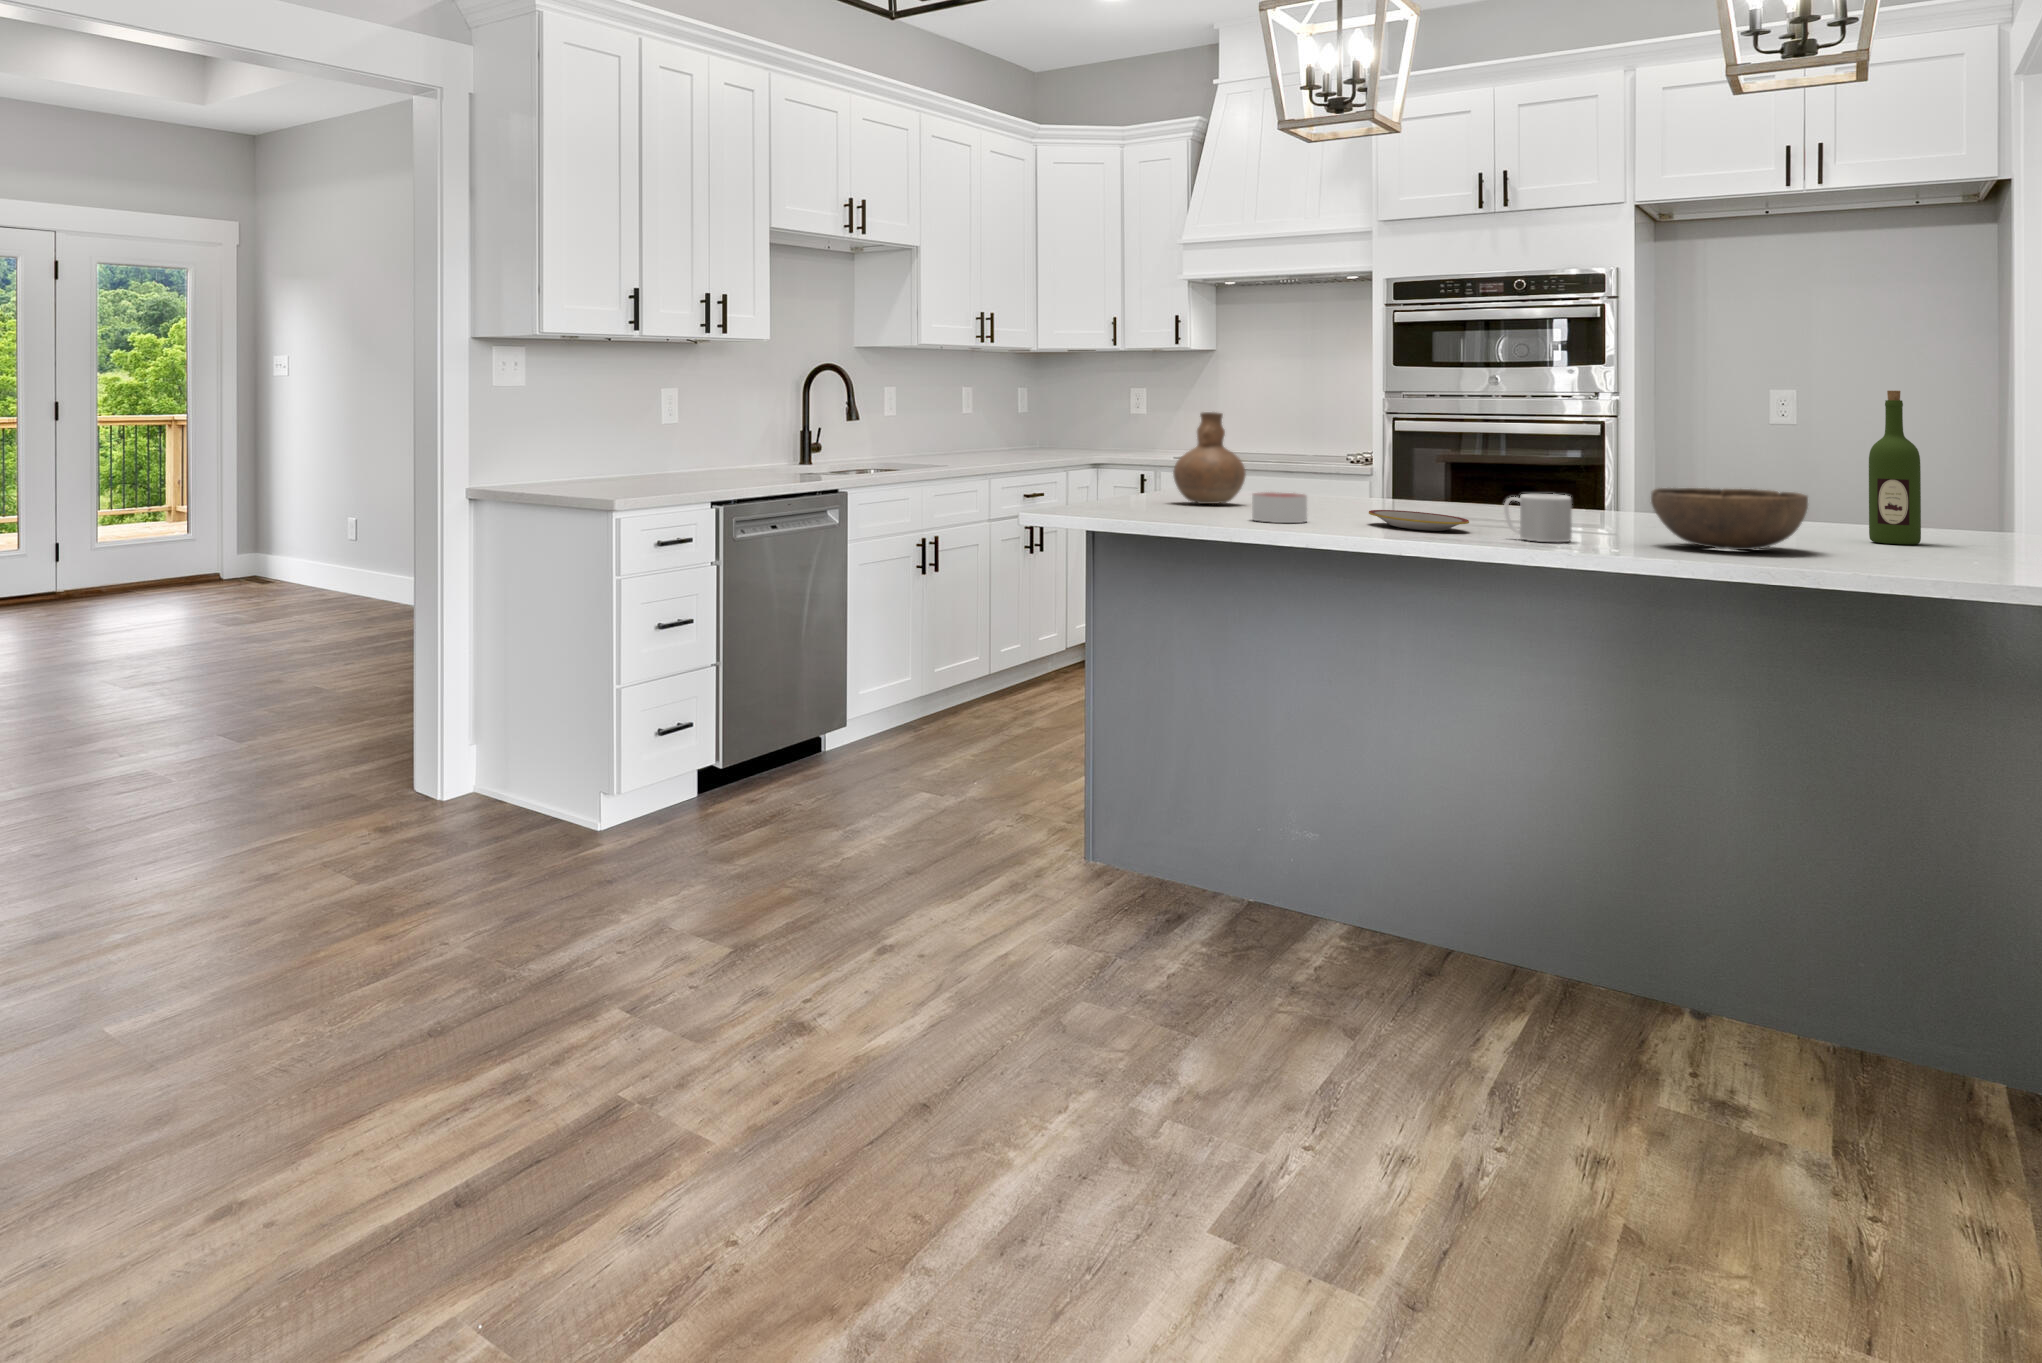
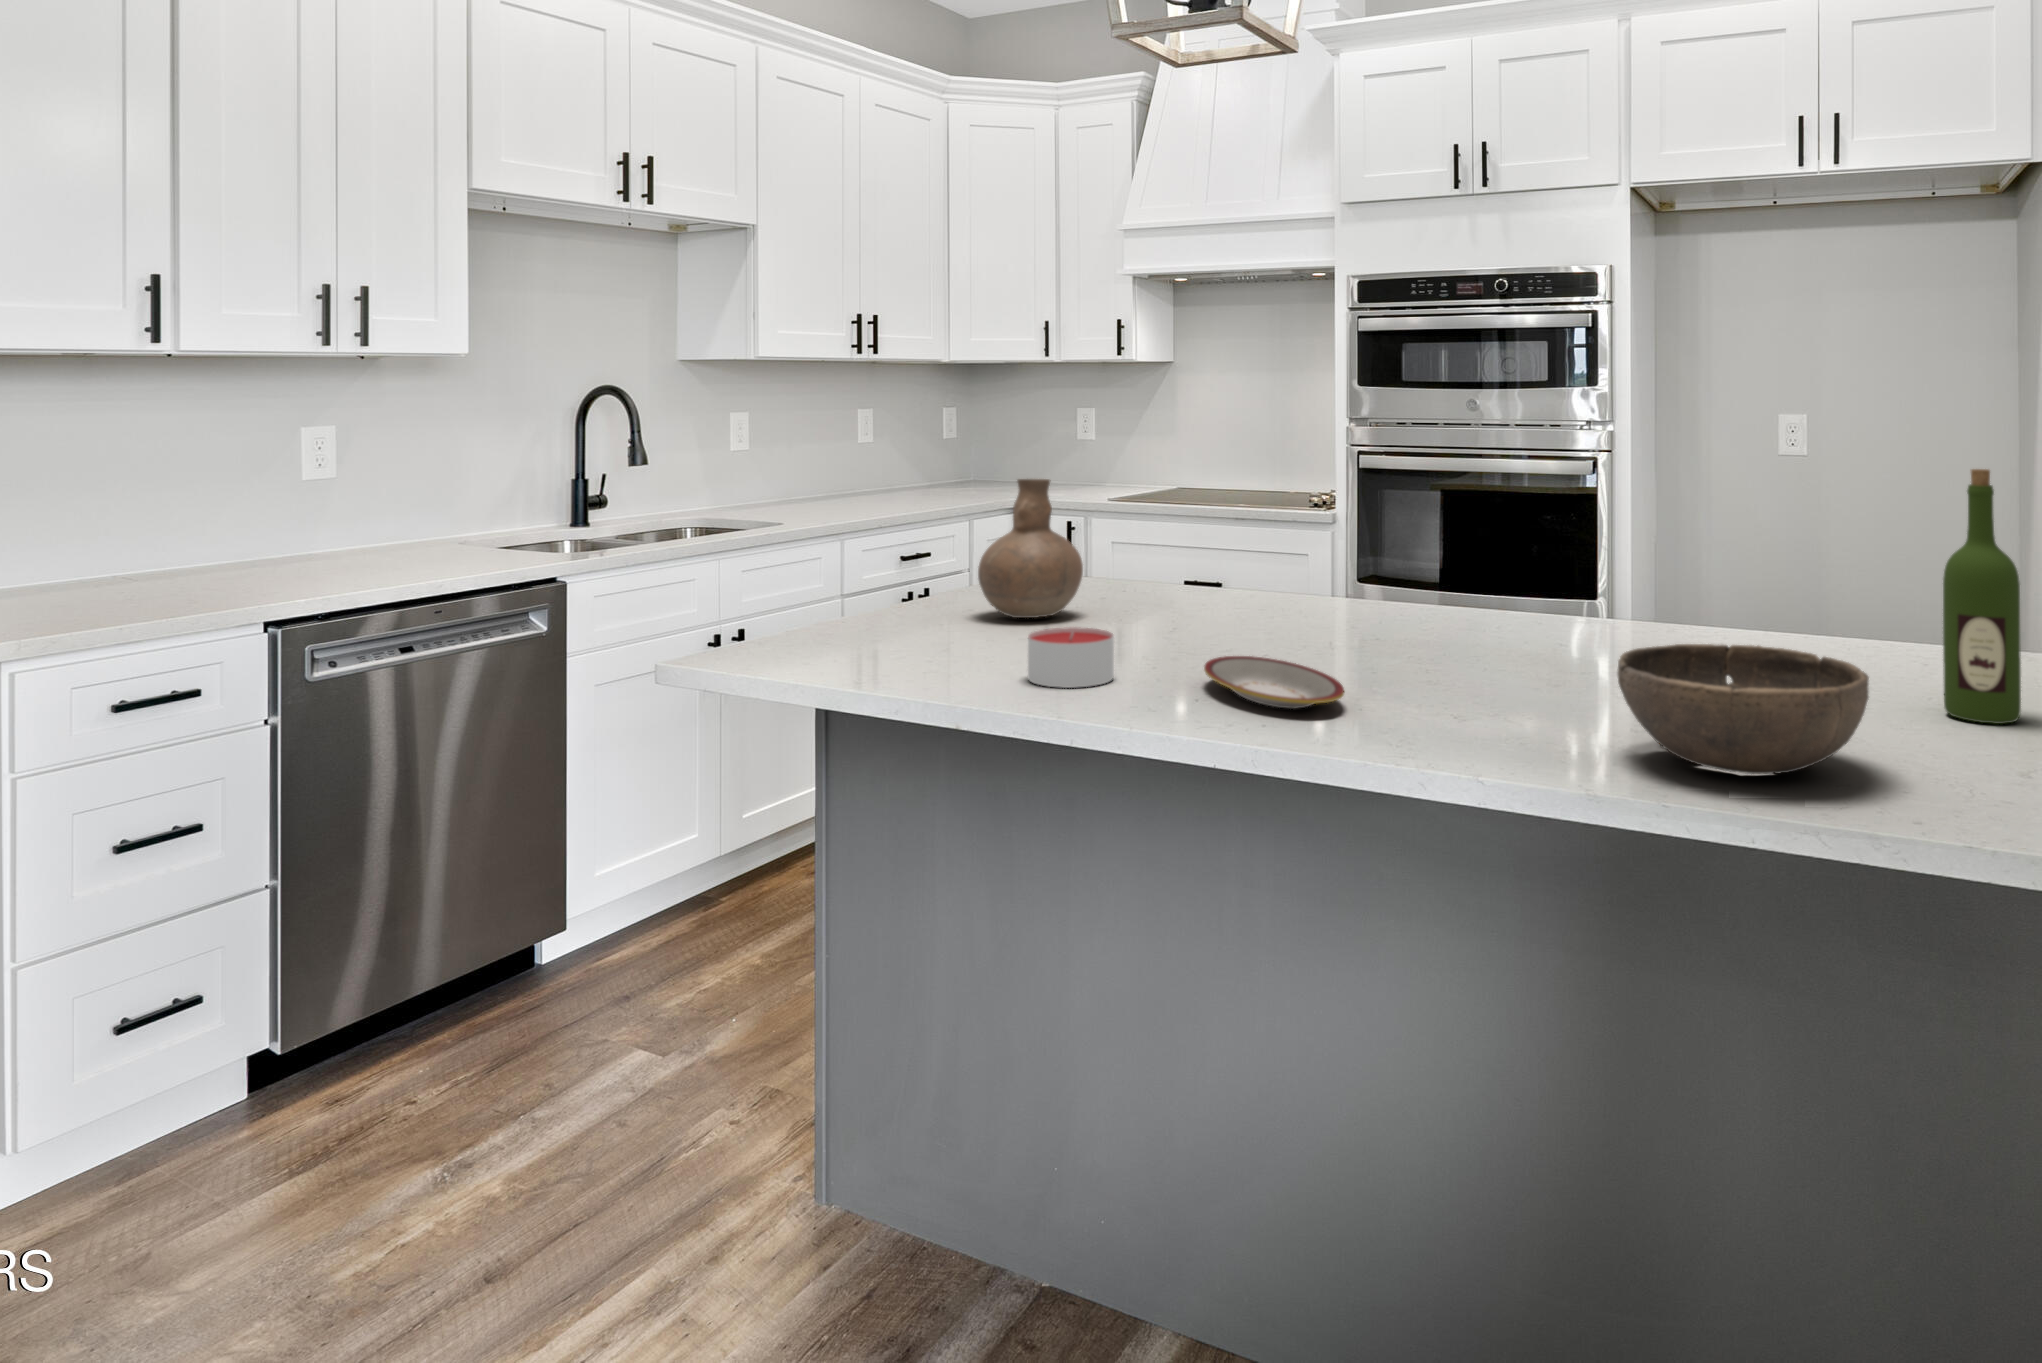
mug: present [1504,494,1572,542] -> none [1386,658,1492,753]

